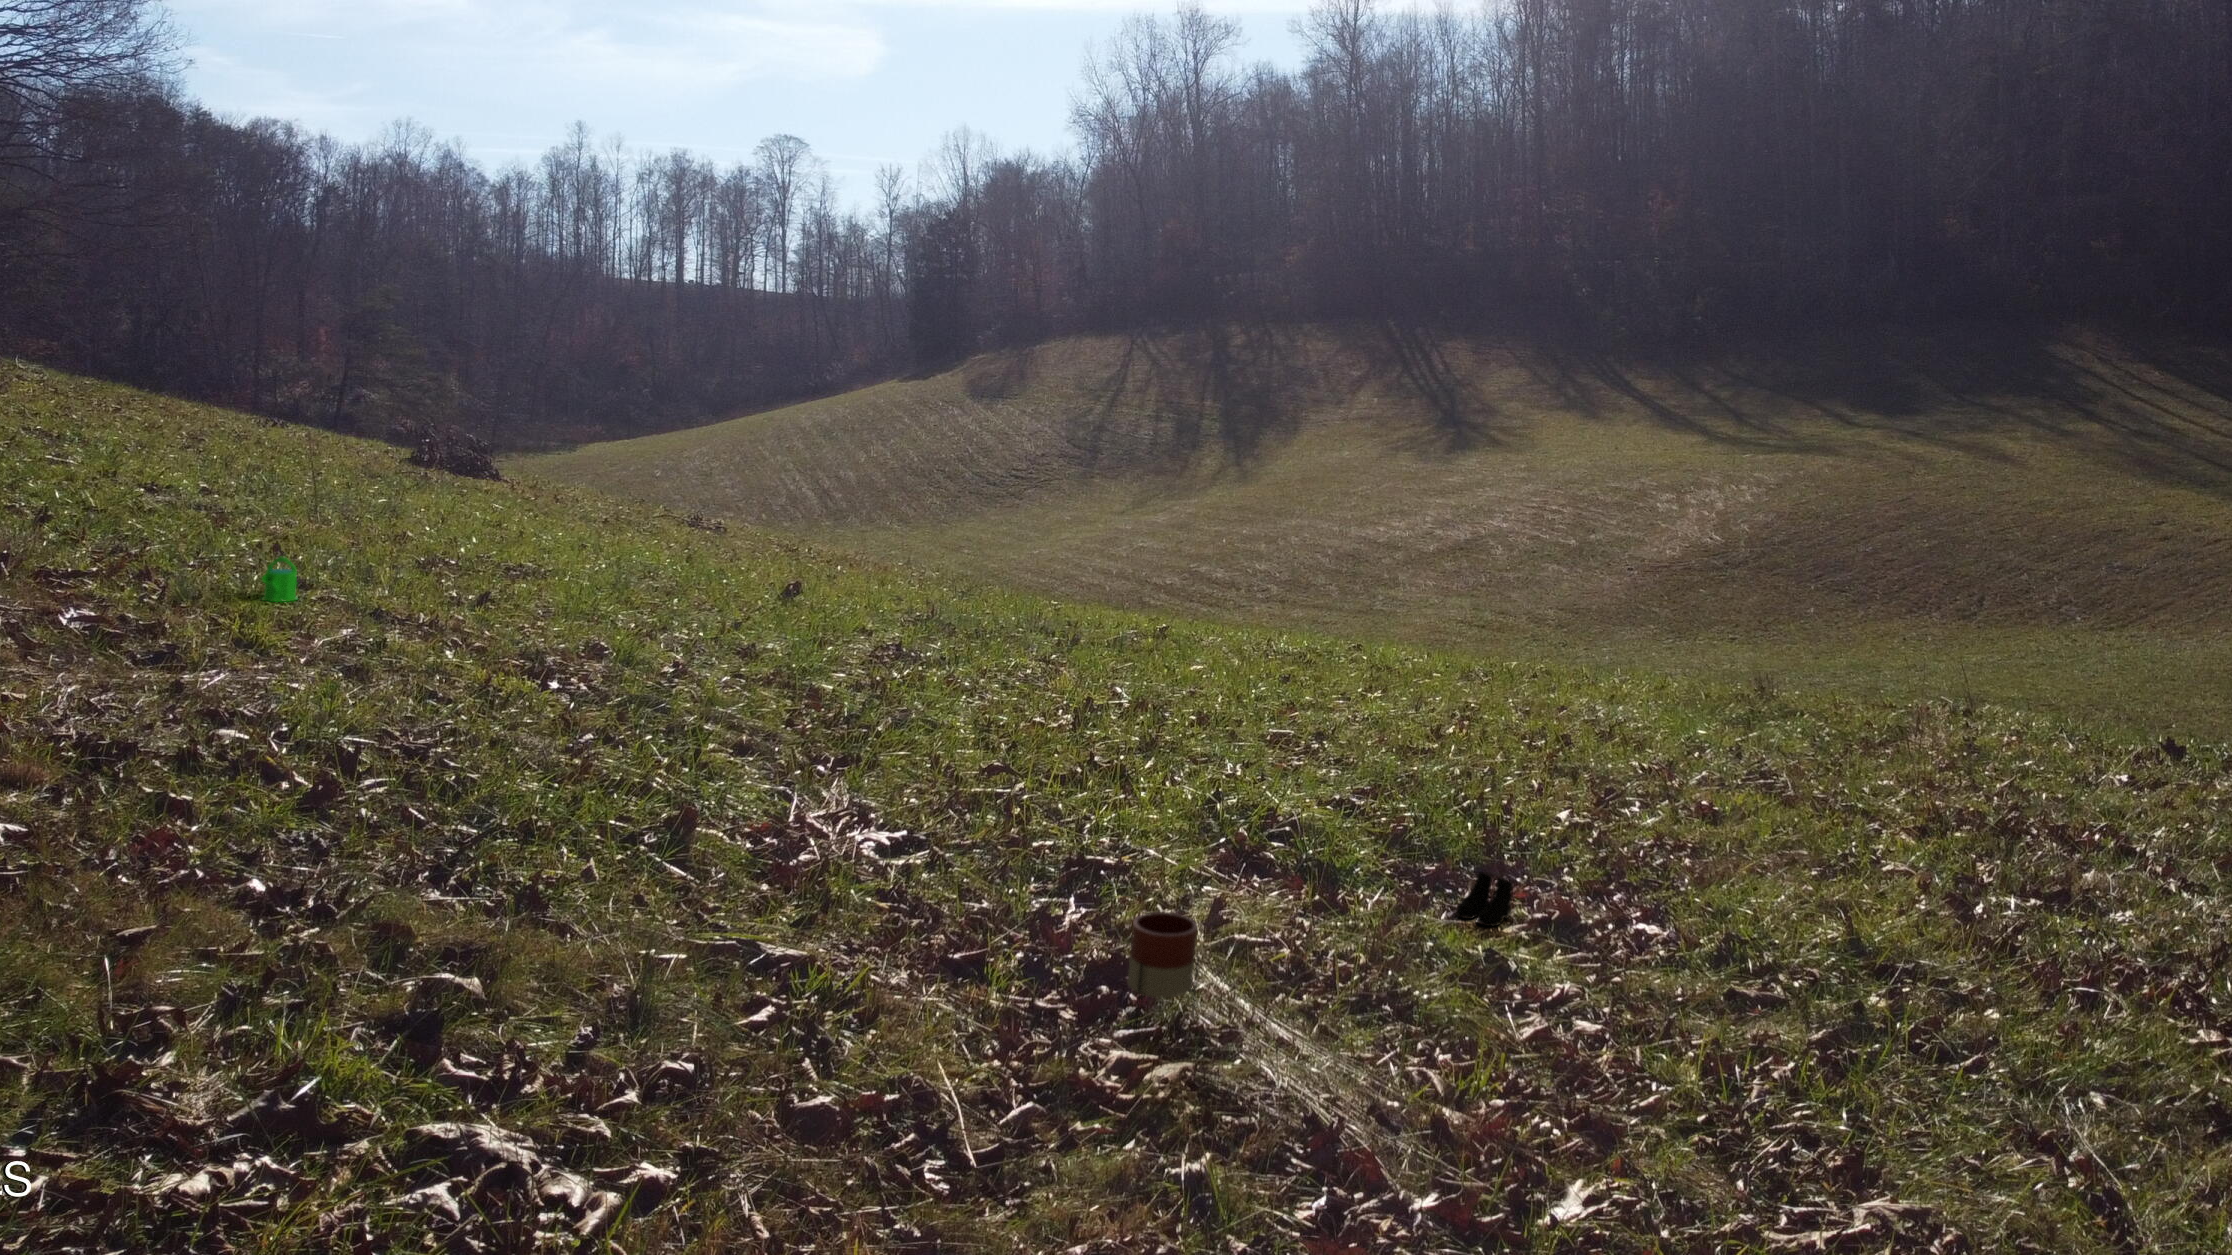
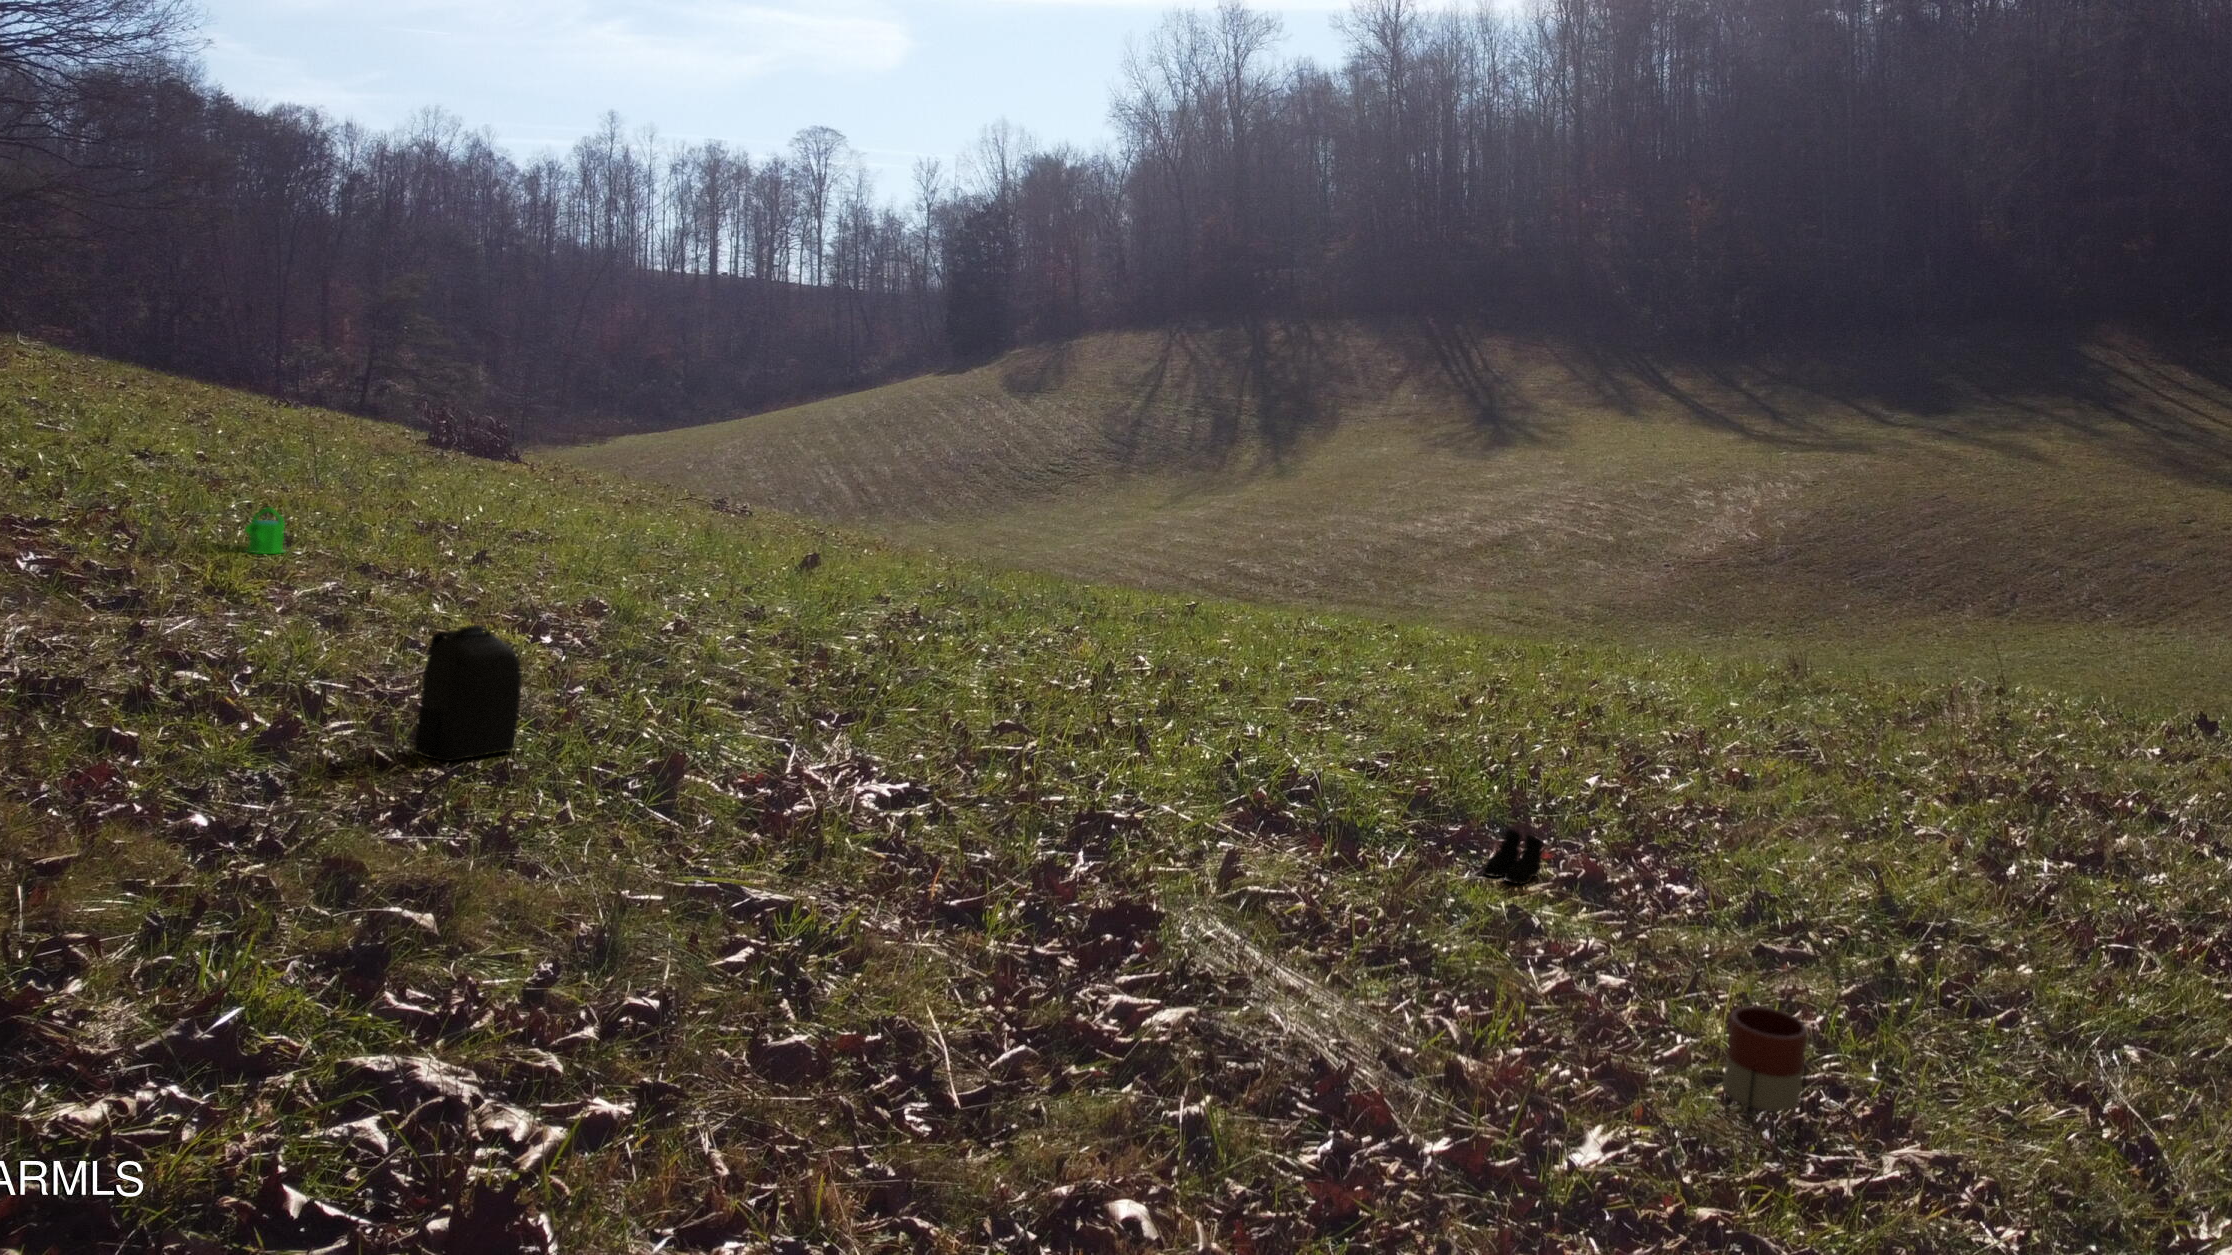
backpack: none [440,687,539,817] -> present [414,625,522,761]
planter: present [1128,912,1199,1030] -> present [1723,1006,1808,1150]

